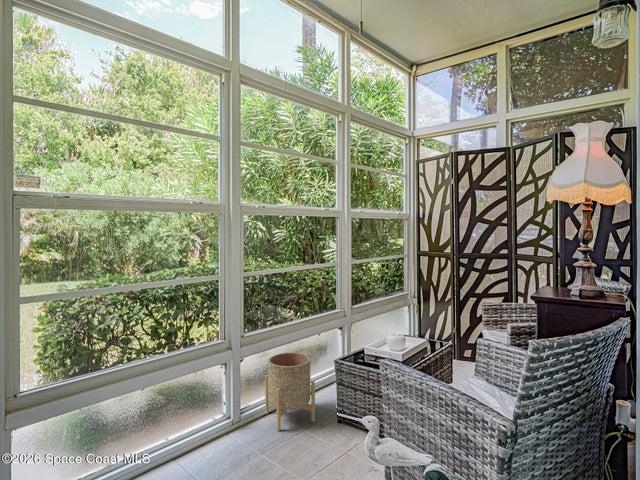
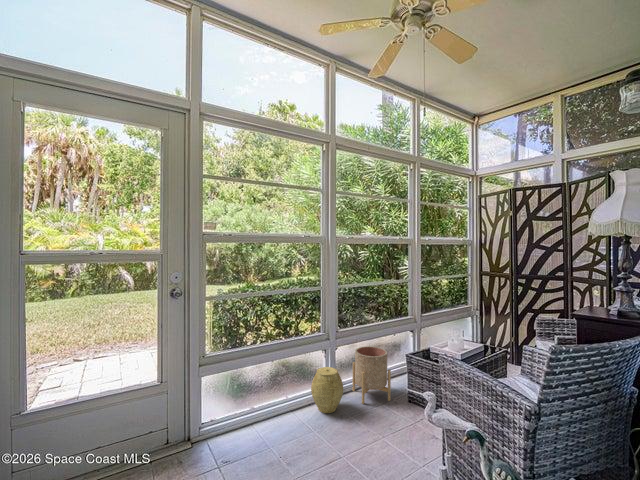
woven basket: none [204,387,250,452] -> present [311,367,343,413]

